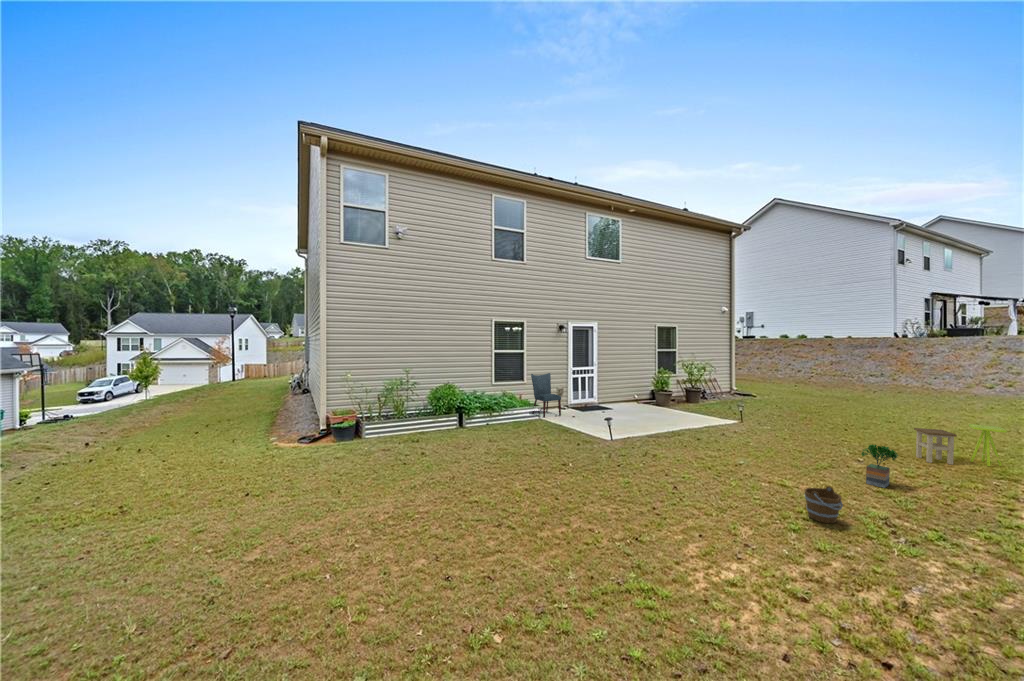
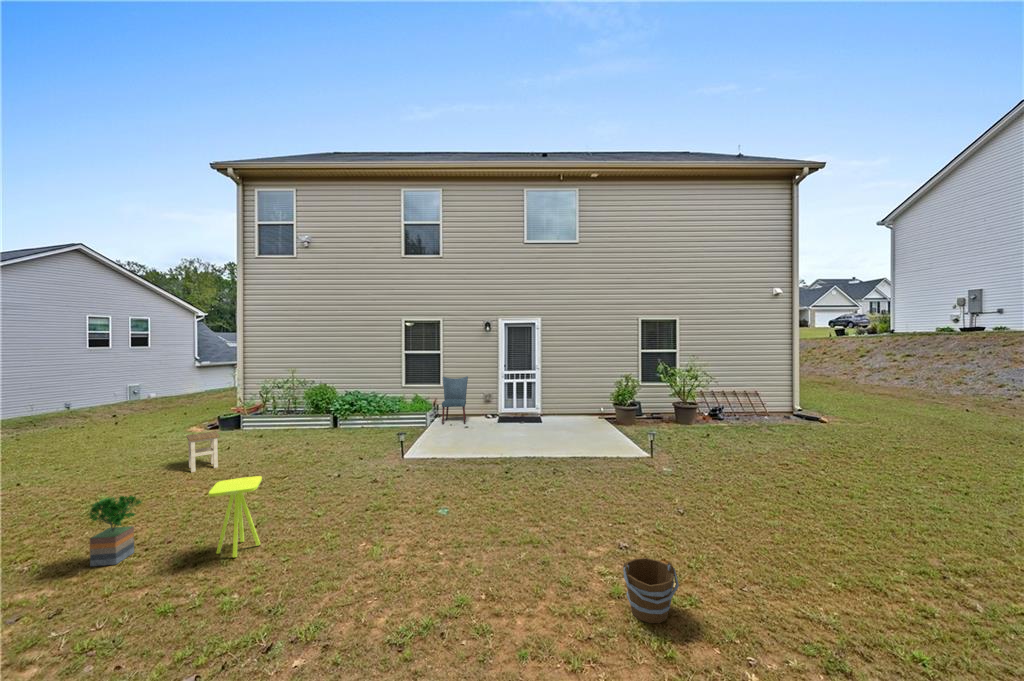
side table: present [969,424,1007,466] -> present [208,476,262,557]
stool: present [914,428,957,465] -> present [187,431,219,472]
potted tree: present [861,445,898,488] -> present [88,495,142,566]
bucket: present [804,486,843,523] -> present [623,558,679,623]

